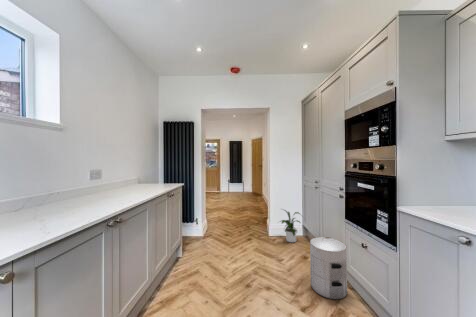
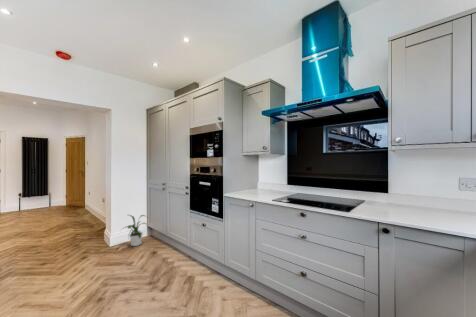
waste bin: present [310,237,347,299] -> none [164,227,191,275]

